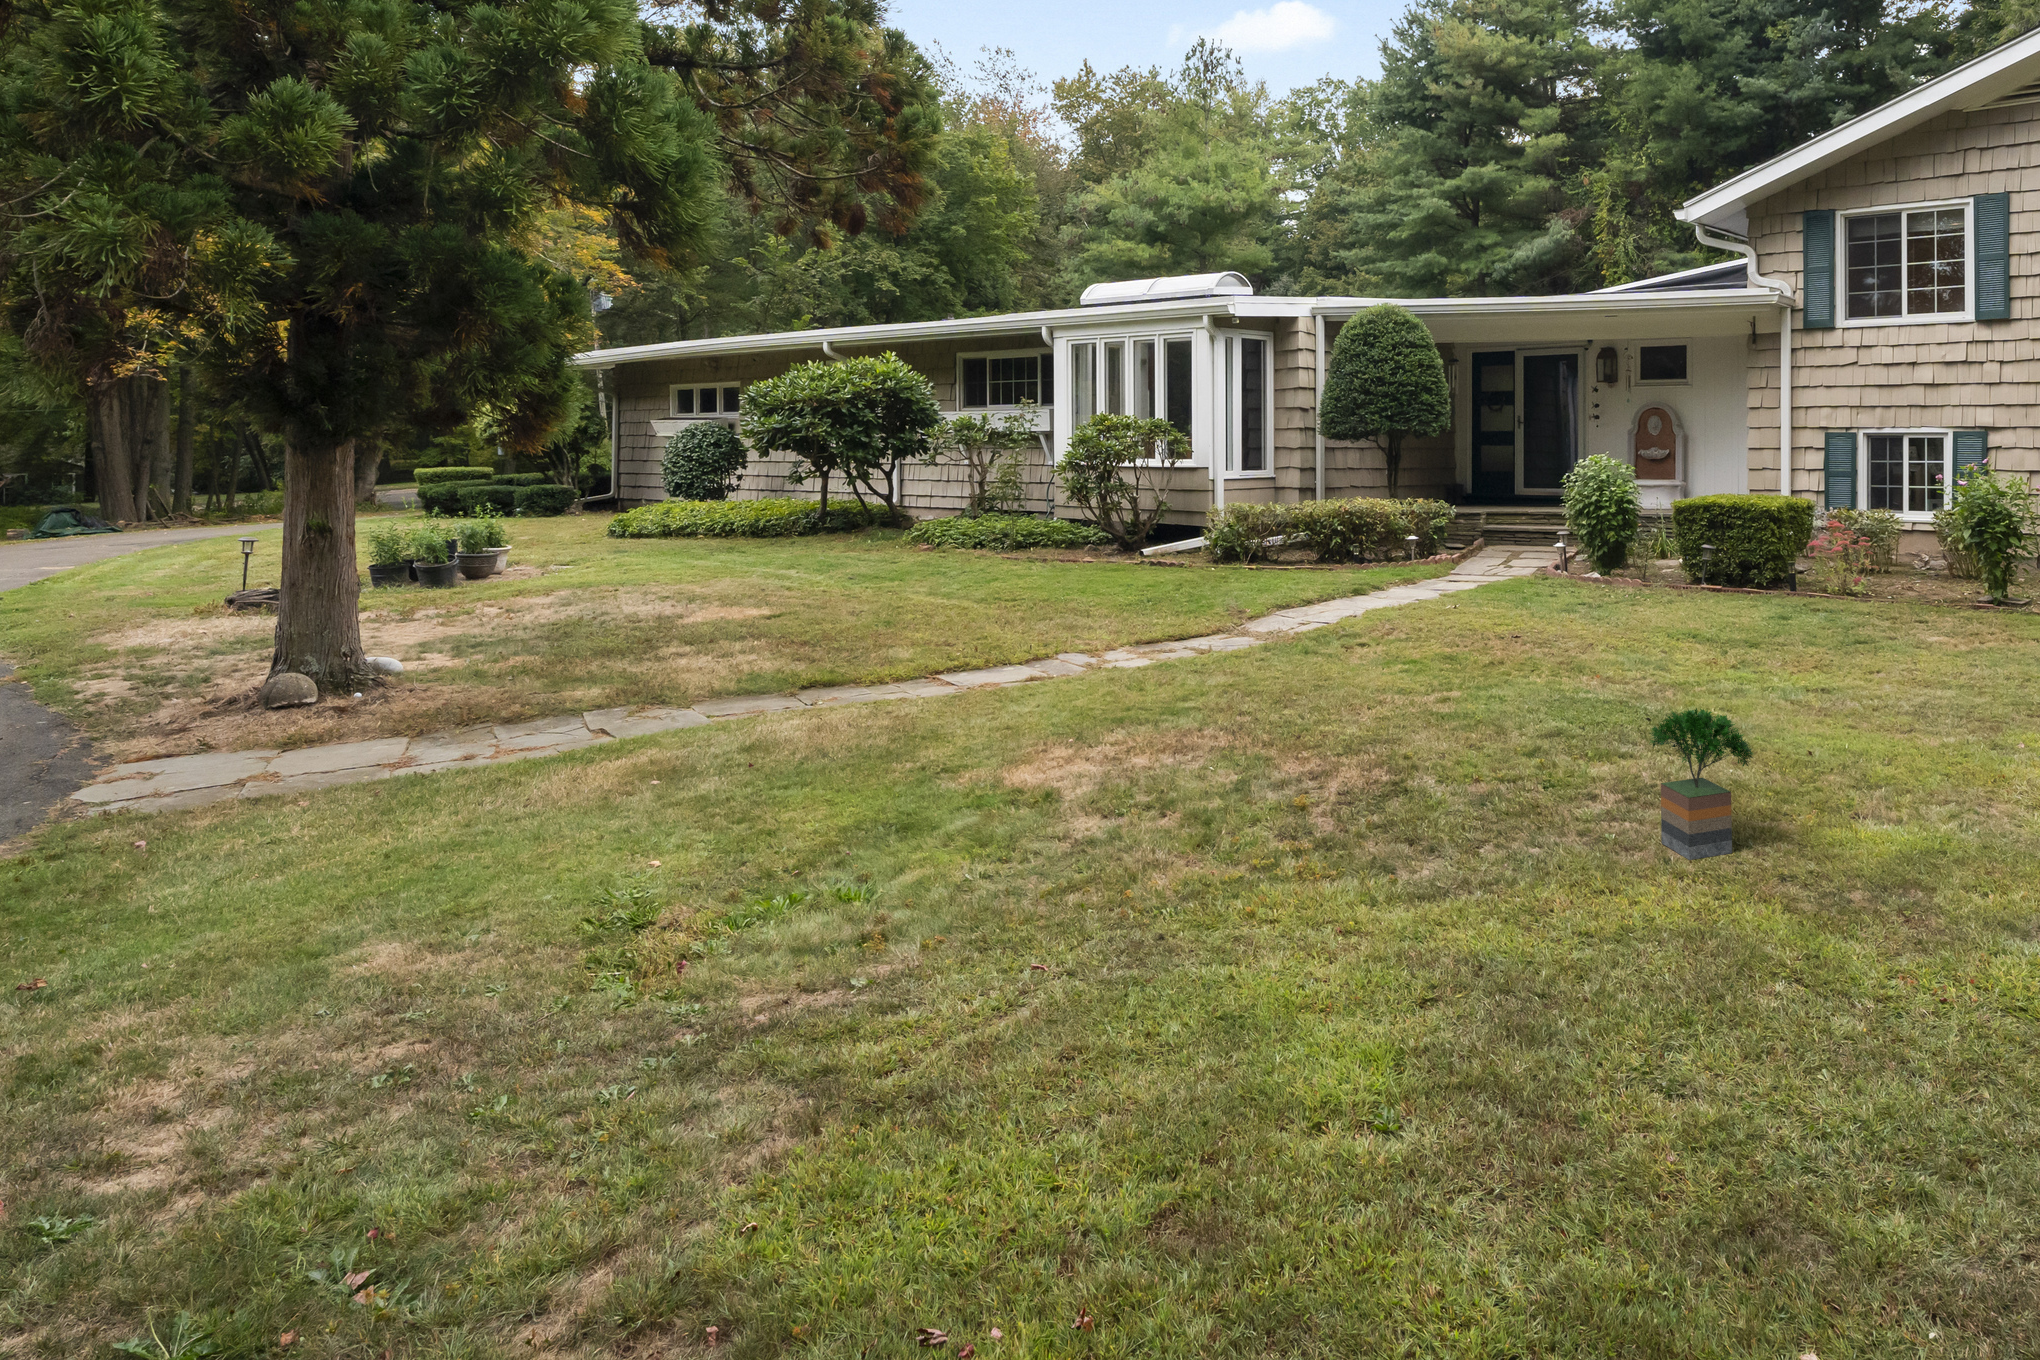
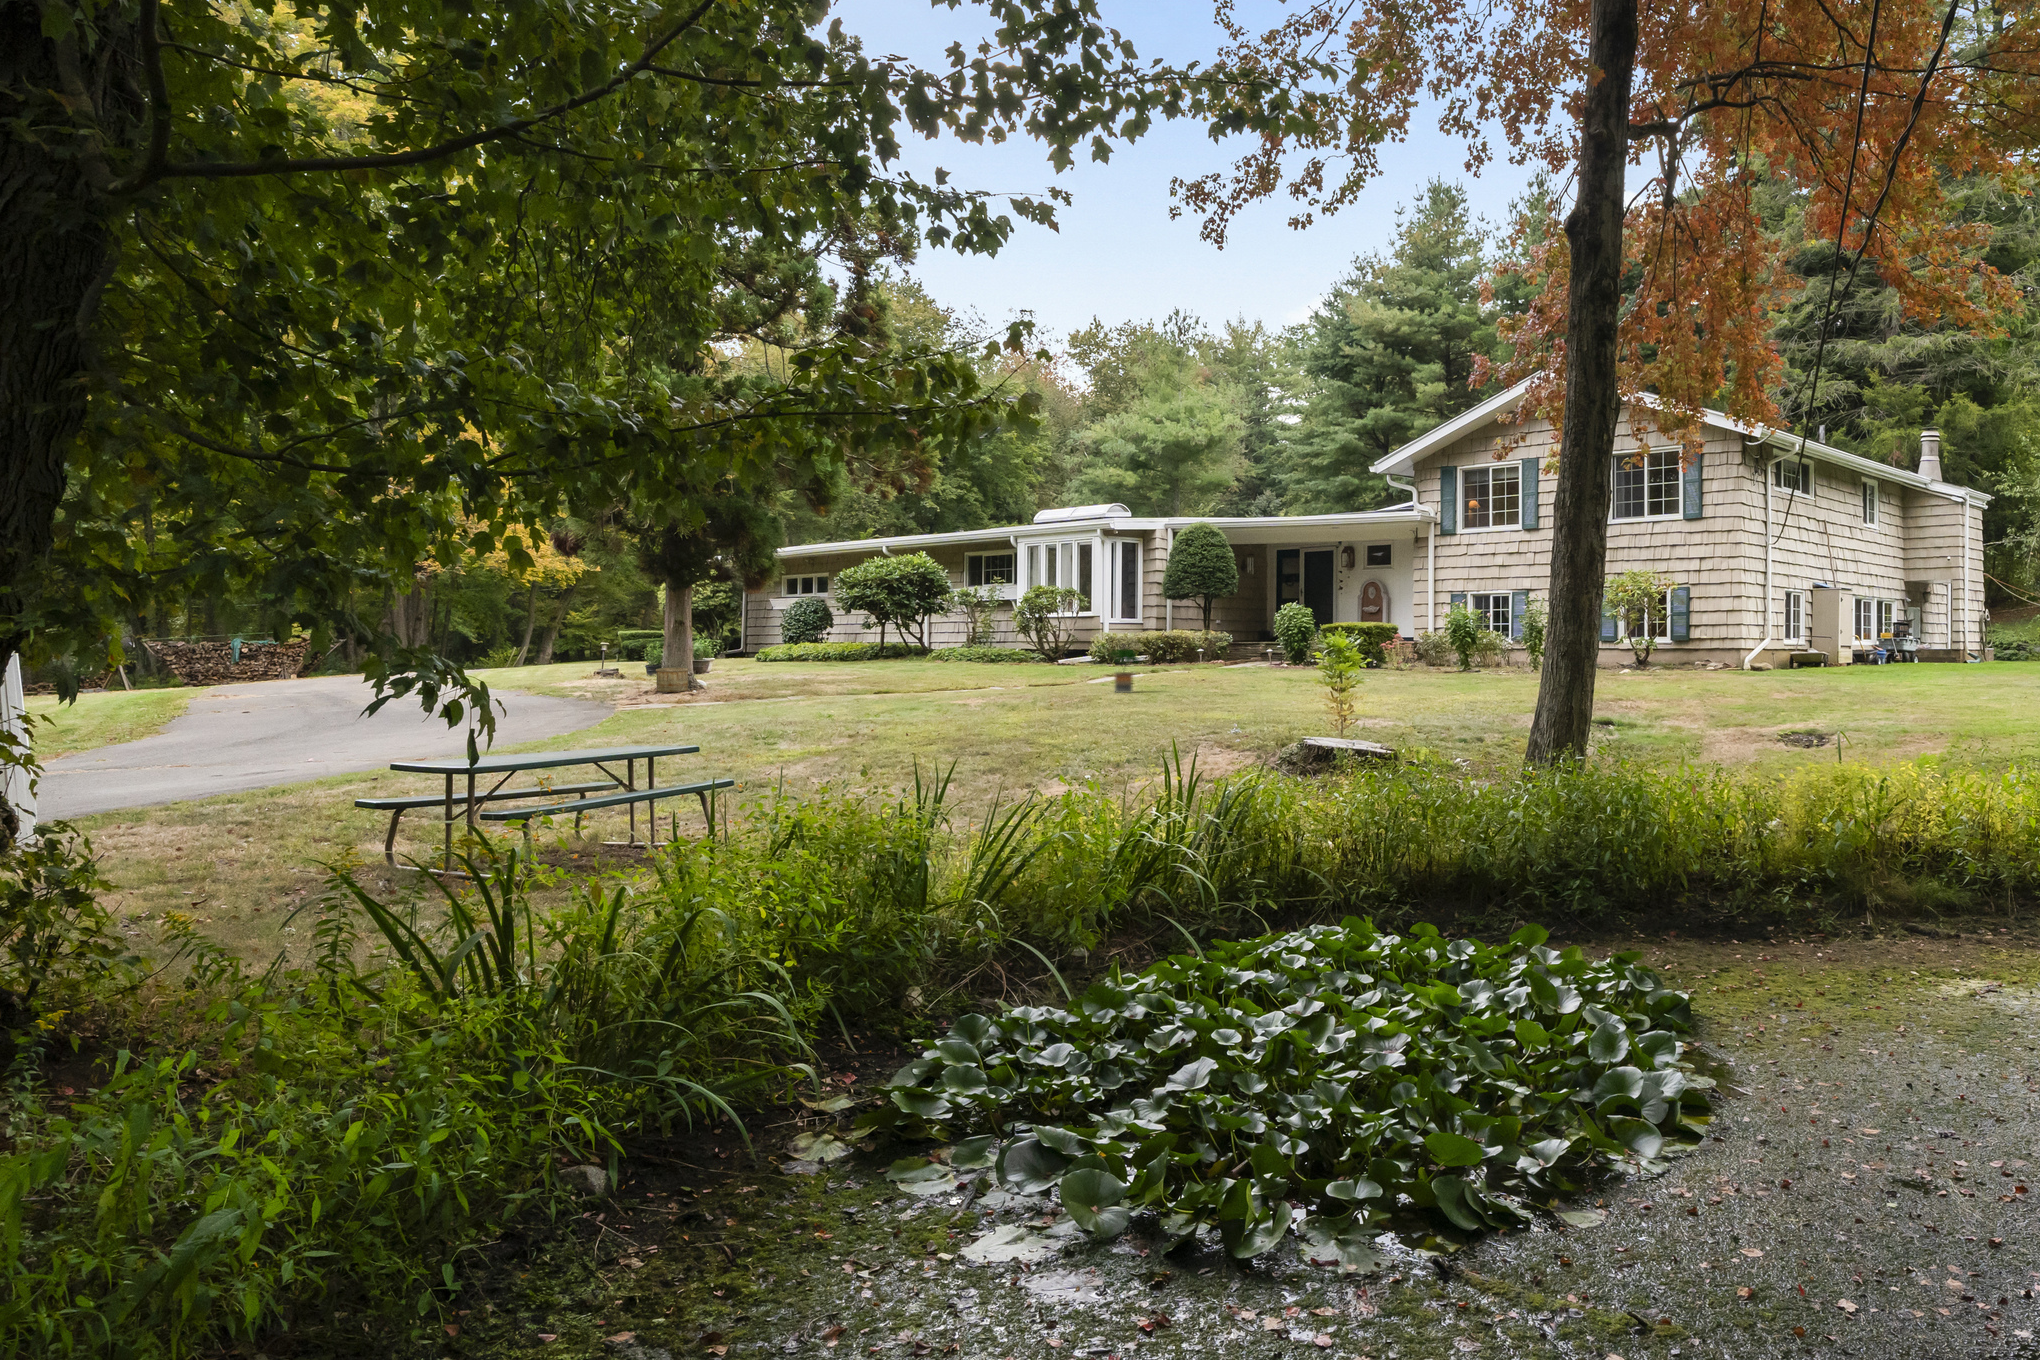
wooden bucket: none [189,764,311,861] -> present [656,668,689,692]

